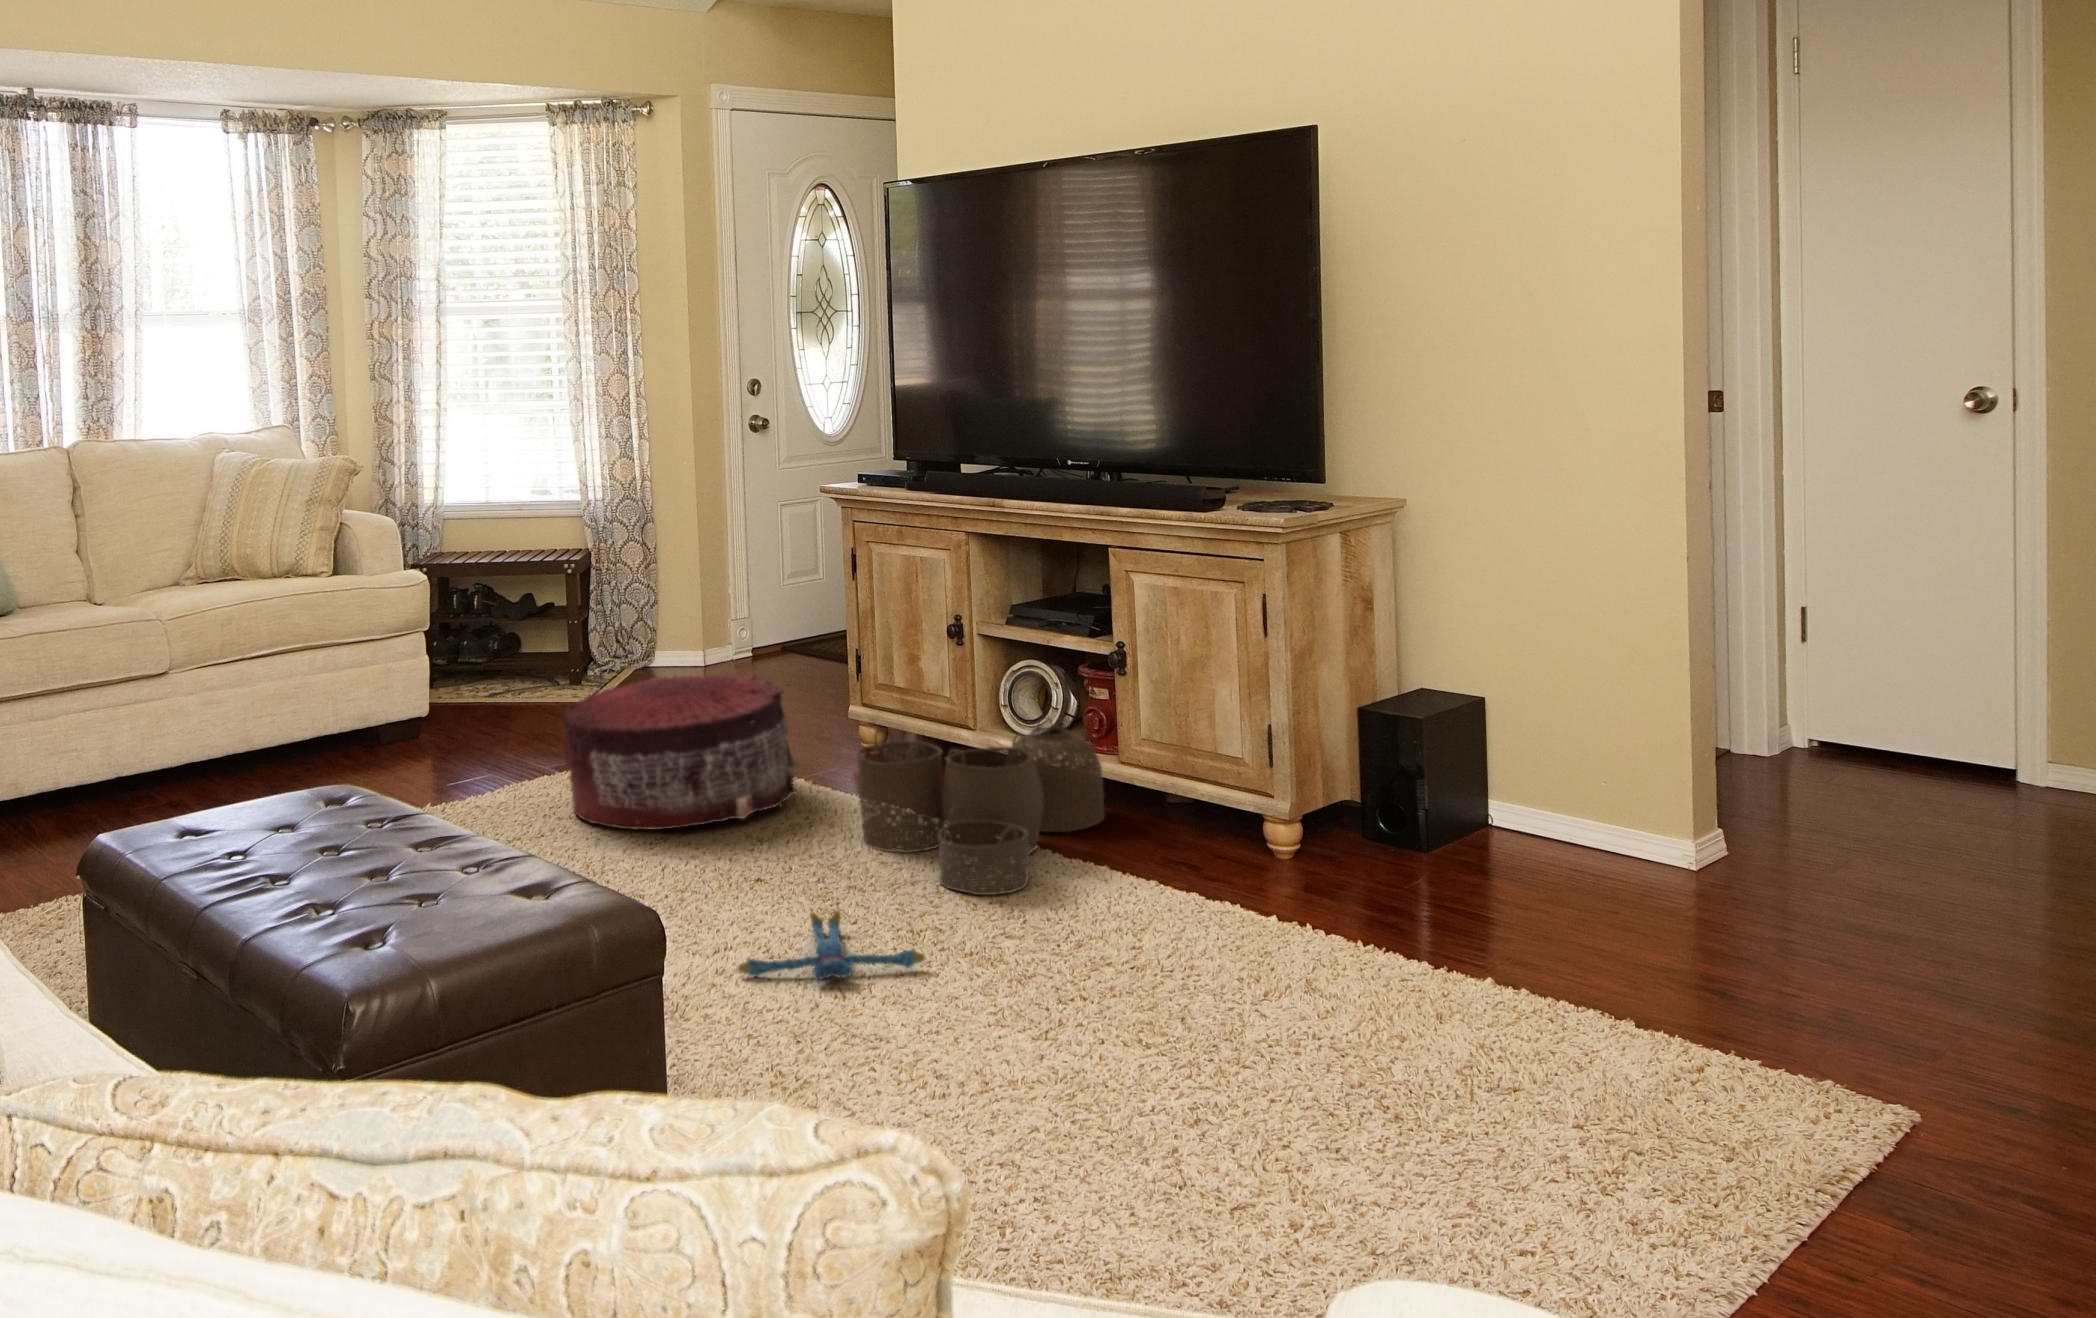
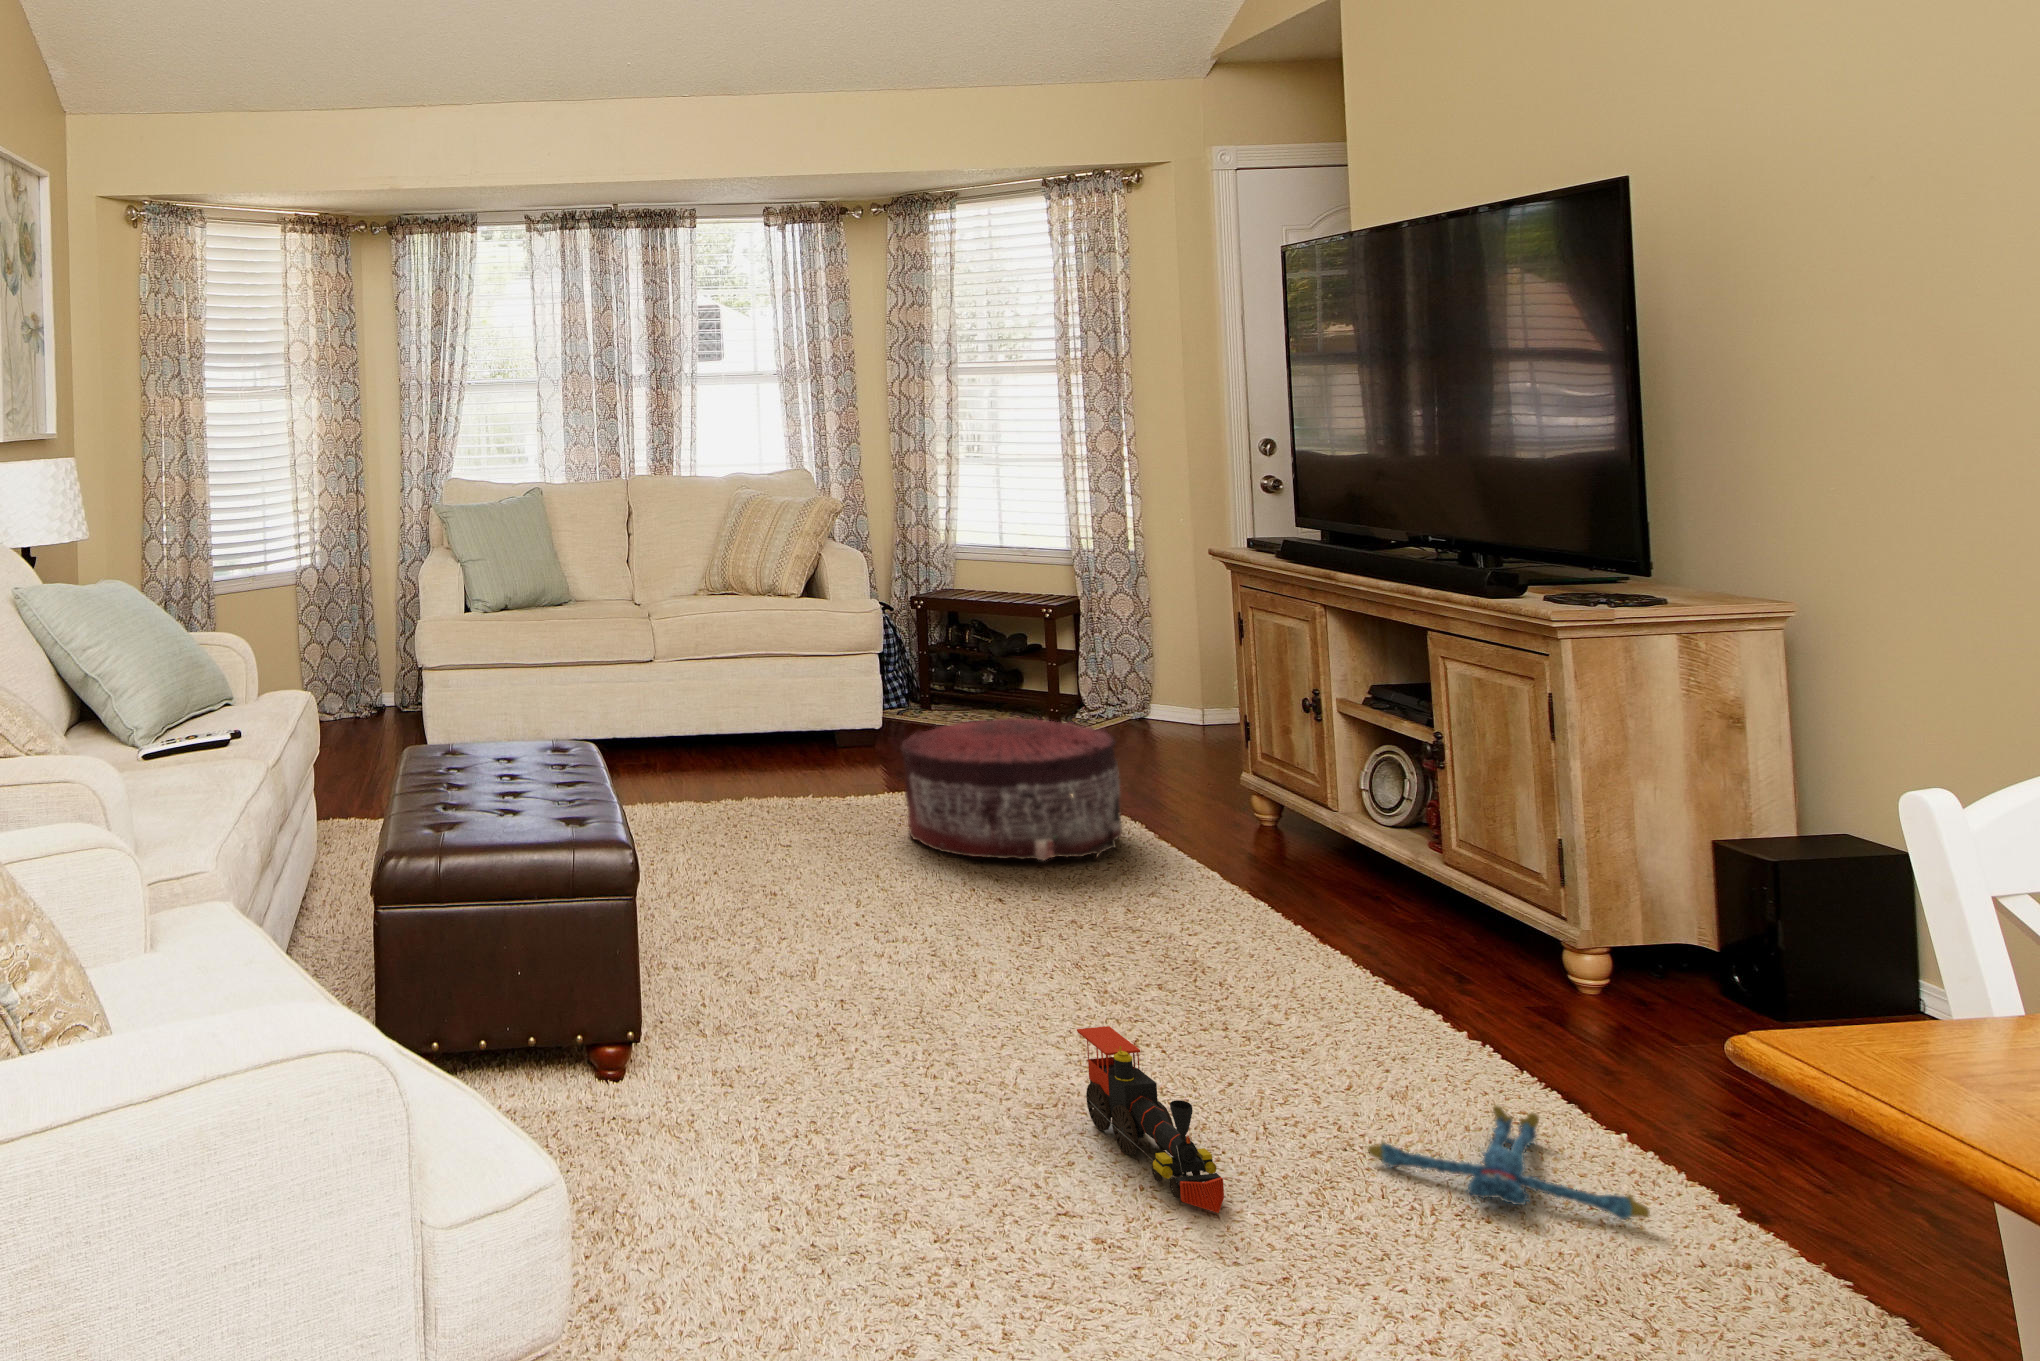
woven basket: present [856,721,1105,895] -> none [1128,794,1435,979]
plush toy: present [738,911,925,980] -> present [1368,1106,1649,1220]
toy train: none [1048,951,1258,1091] -> present [1077,1026,1224,1213]

